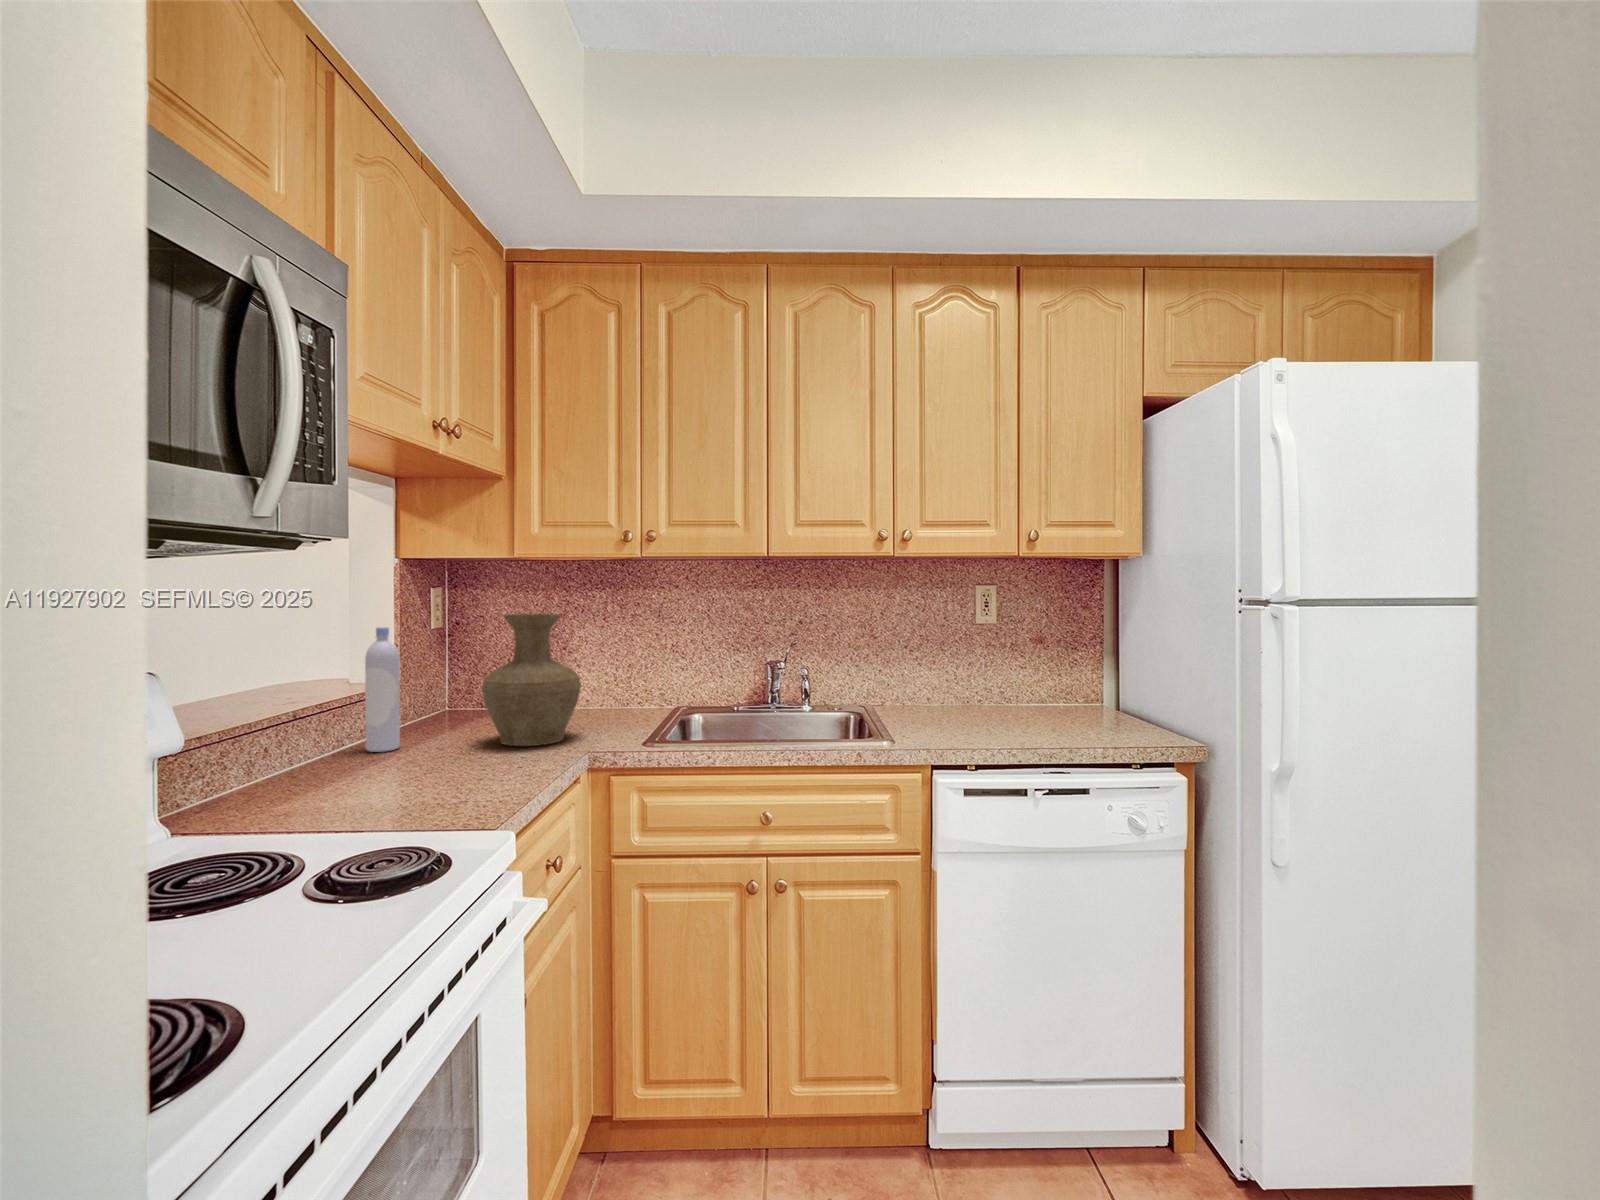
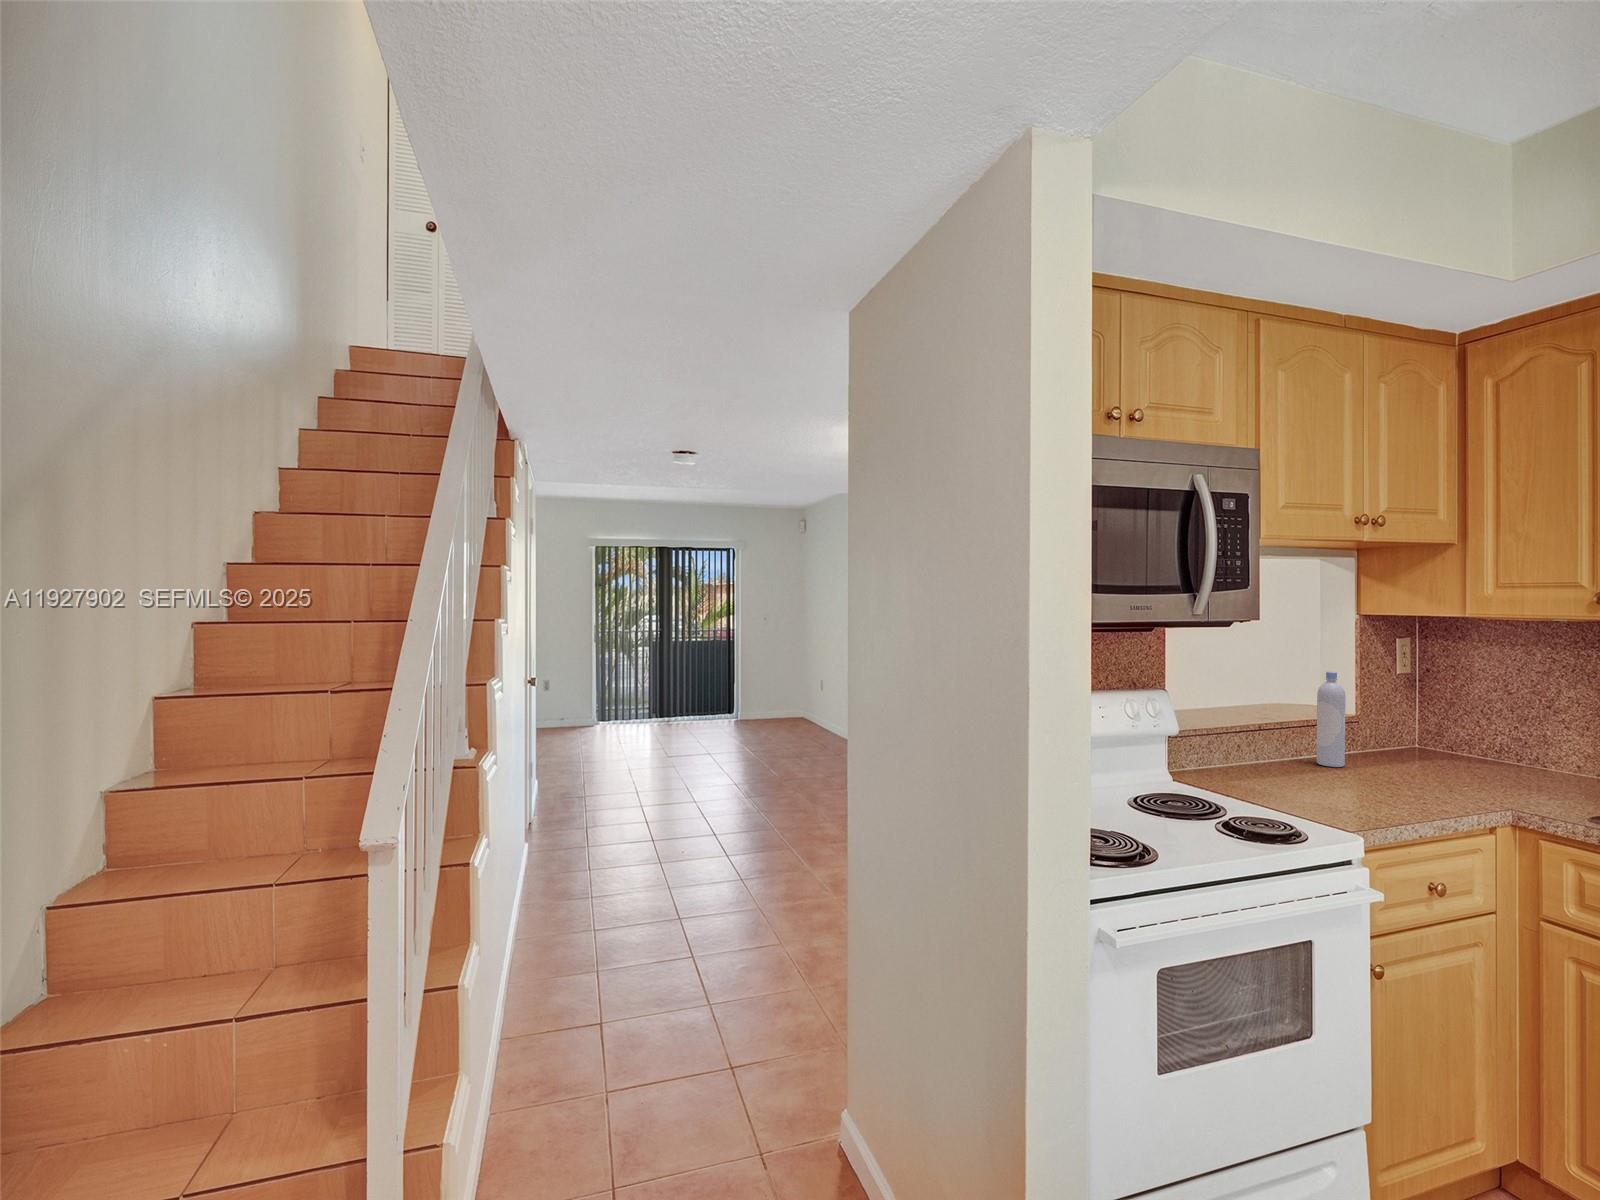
vase: present [482,614,581,746] -> none [1415,670,1530,794]

